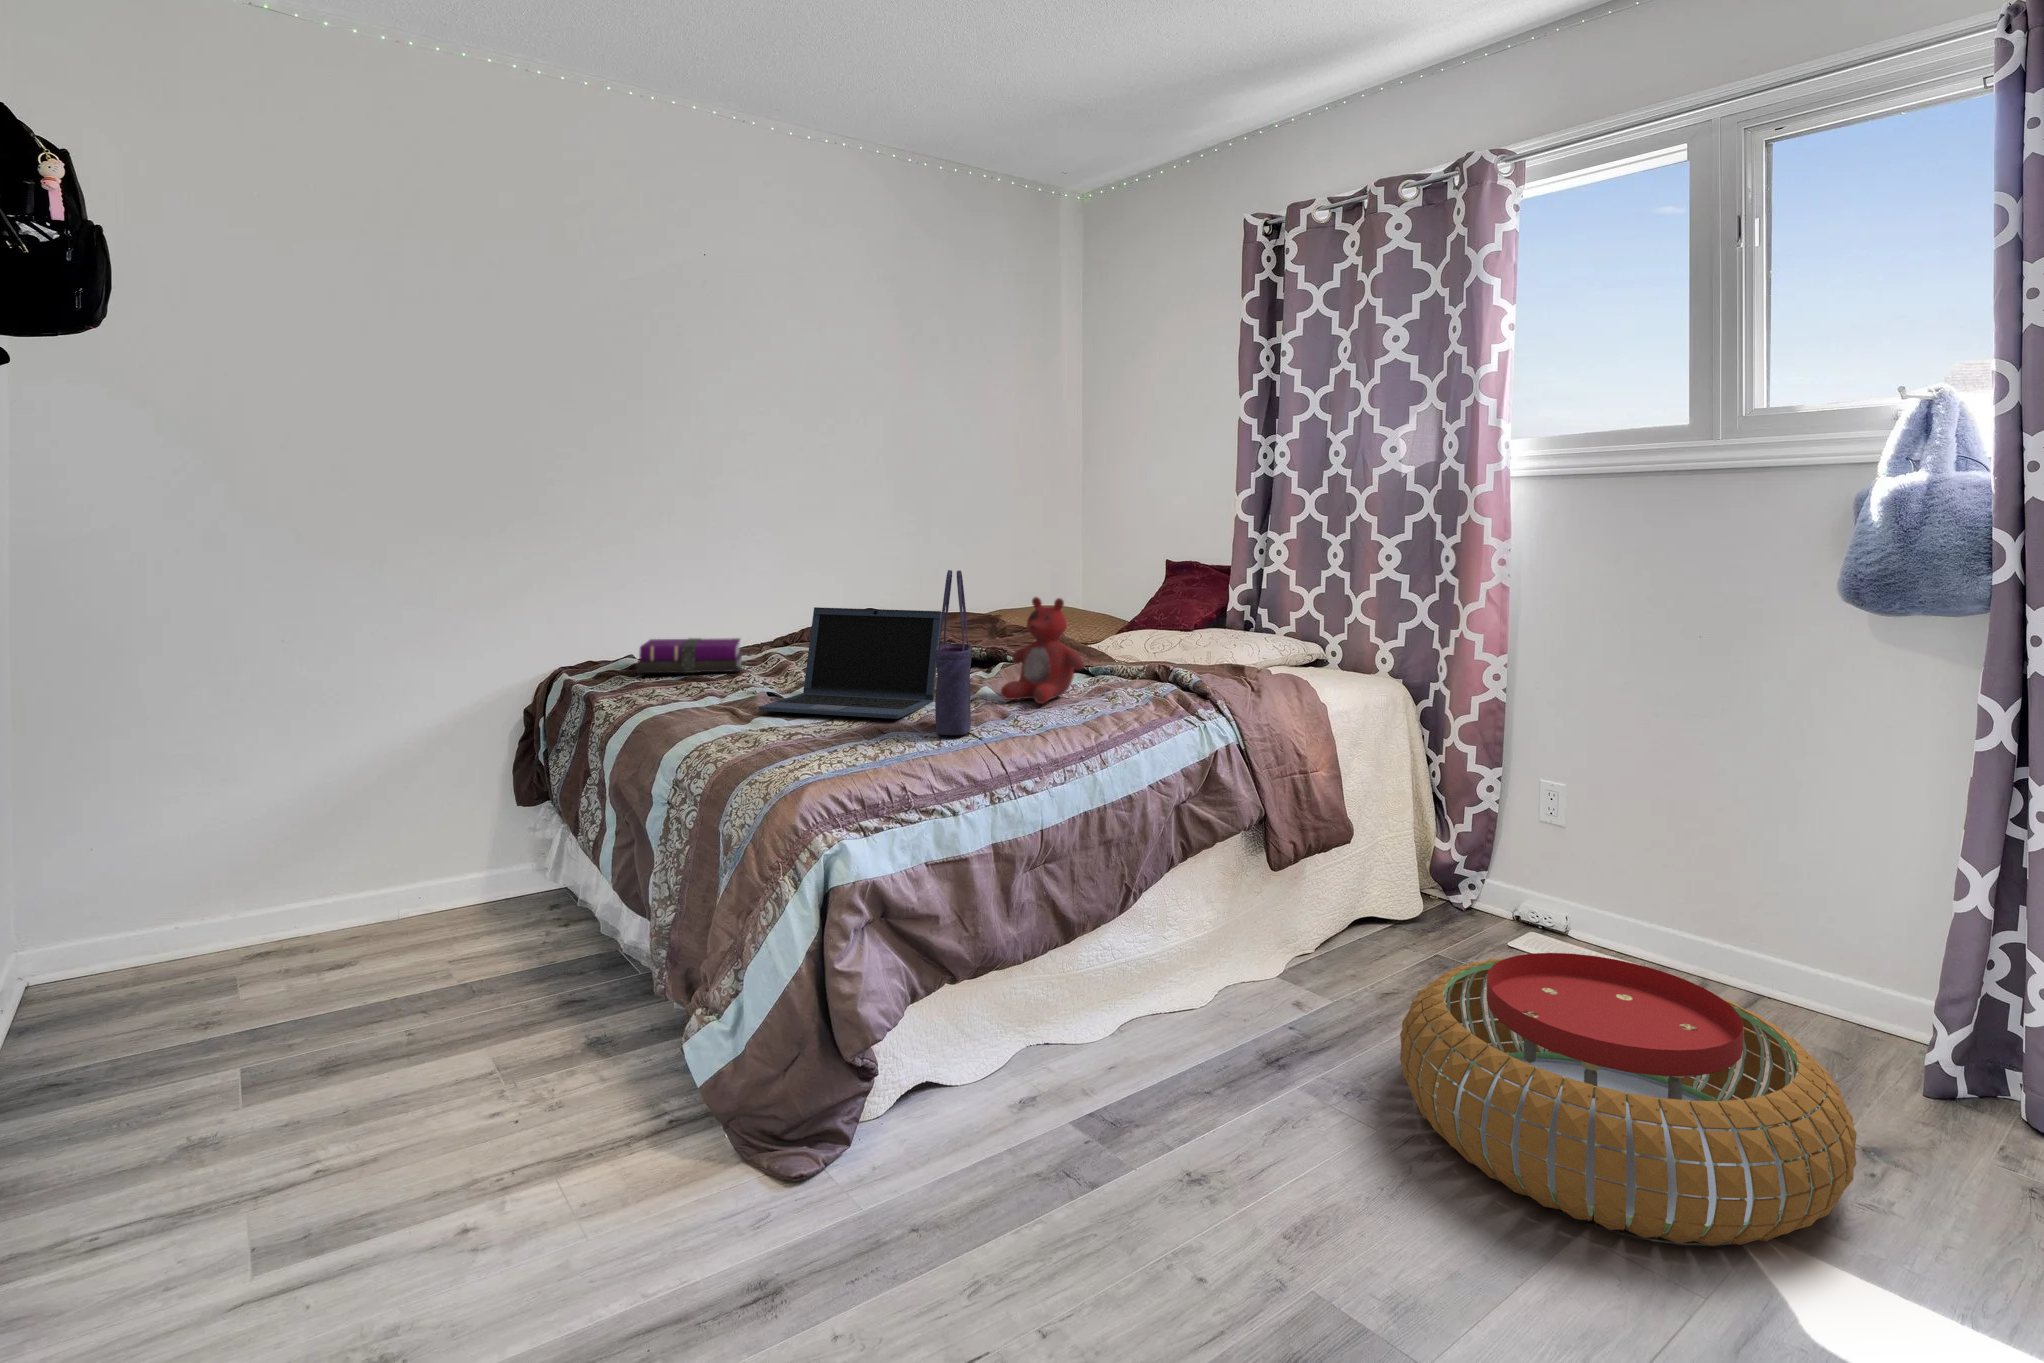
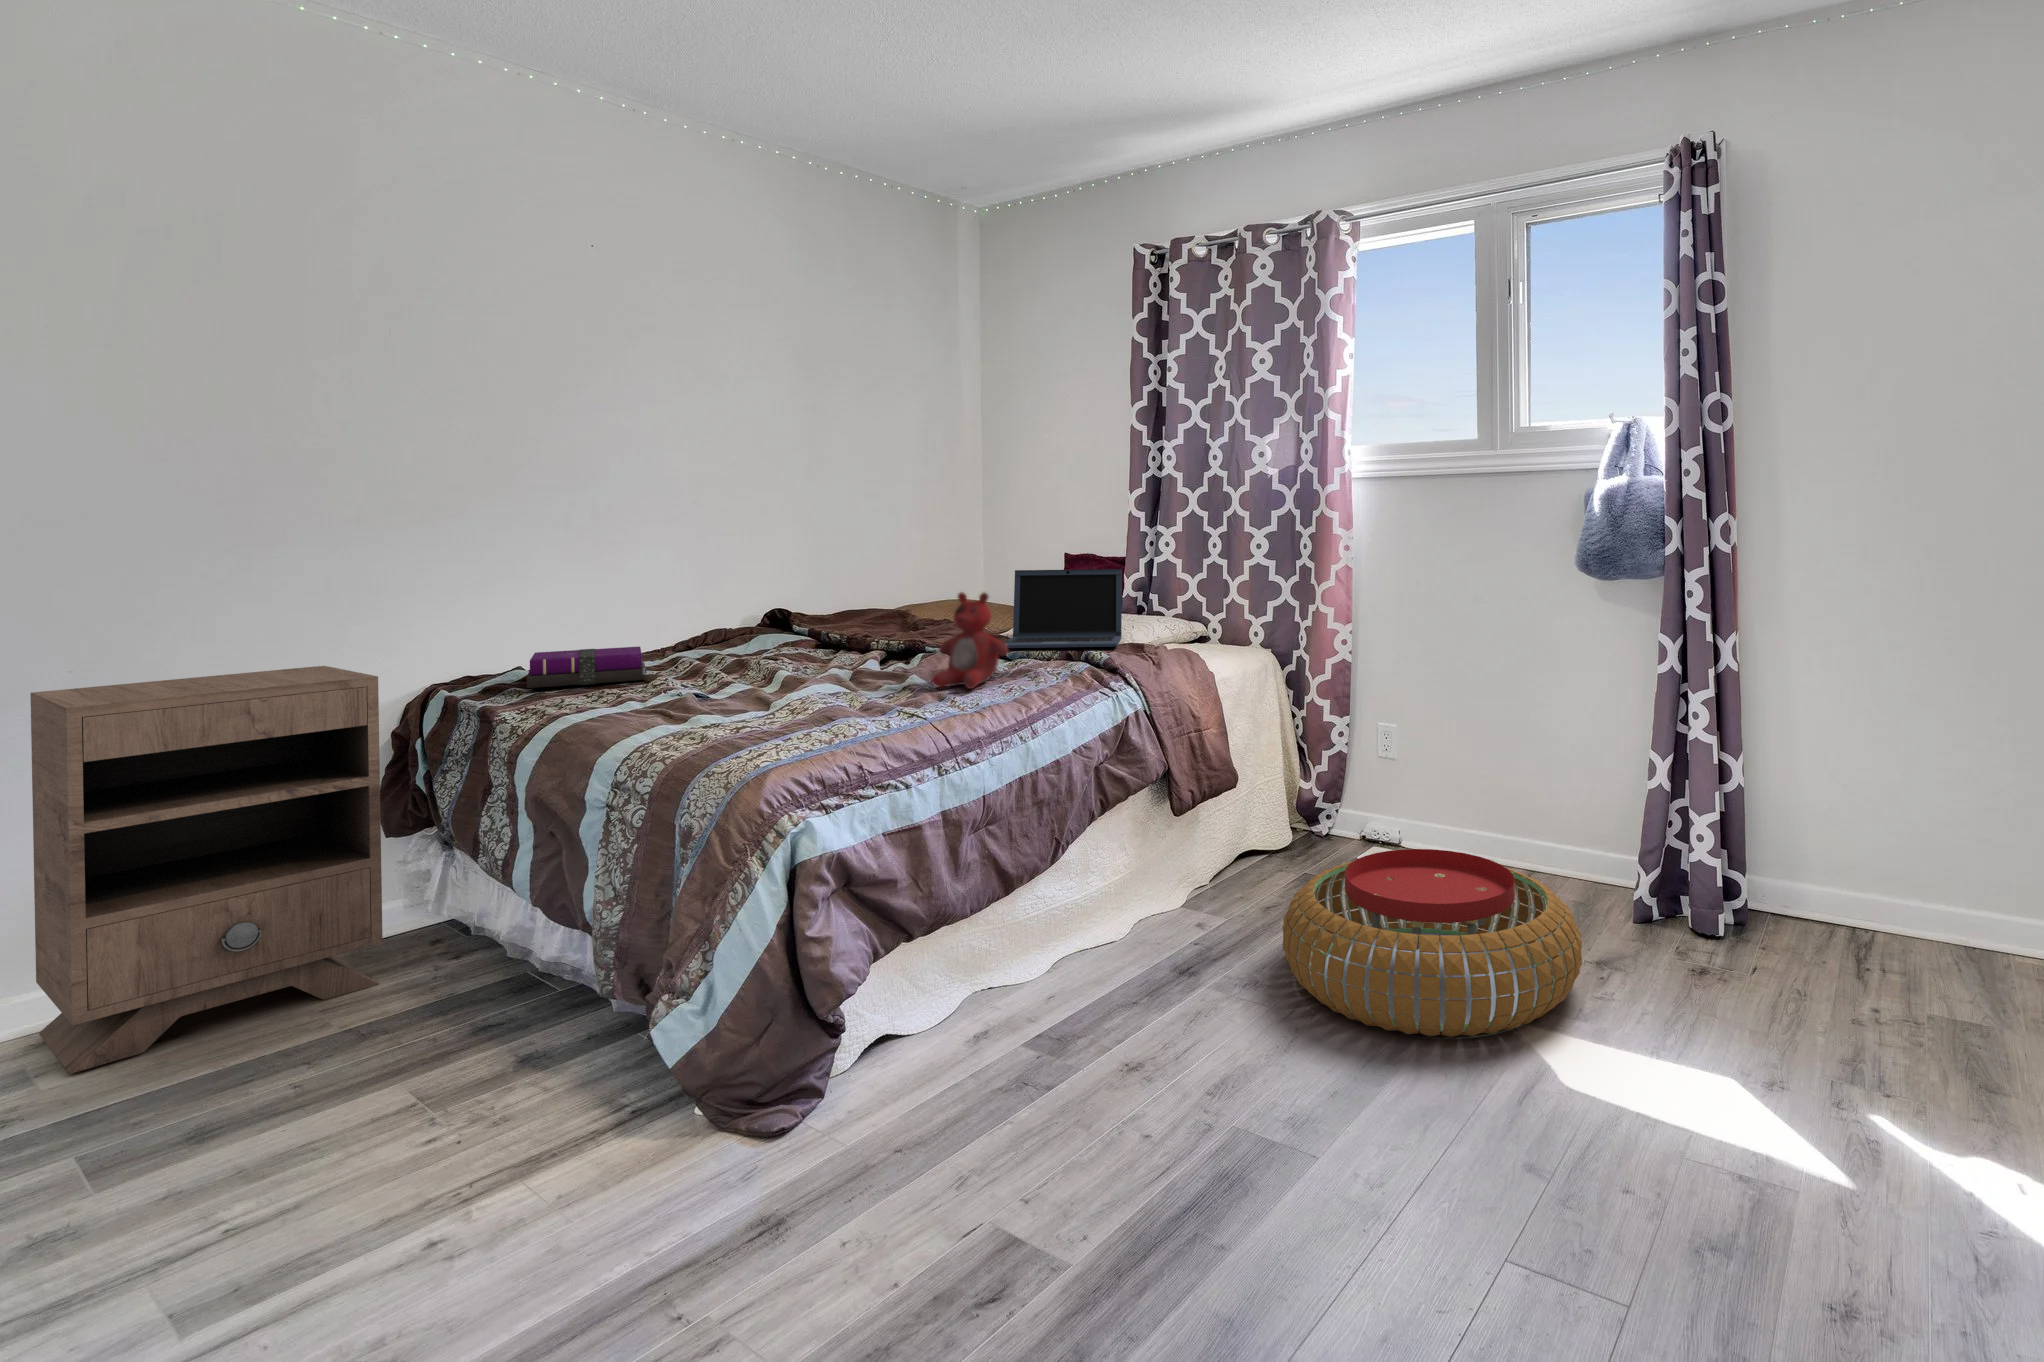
tote bag: present [935,570,972,735] -> none [876,571,911,721]
laptop: present [758,607,942,719] -> present [1005,569,1122,648]
nightstand: none [259,642,509,990] -> present [30,666,383,1074]

